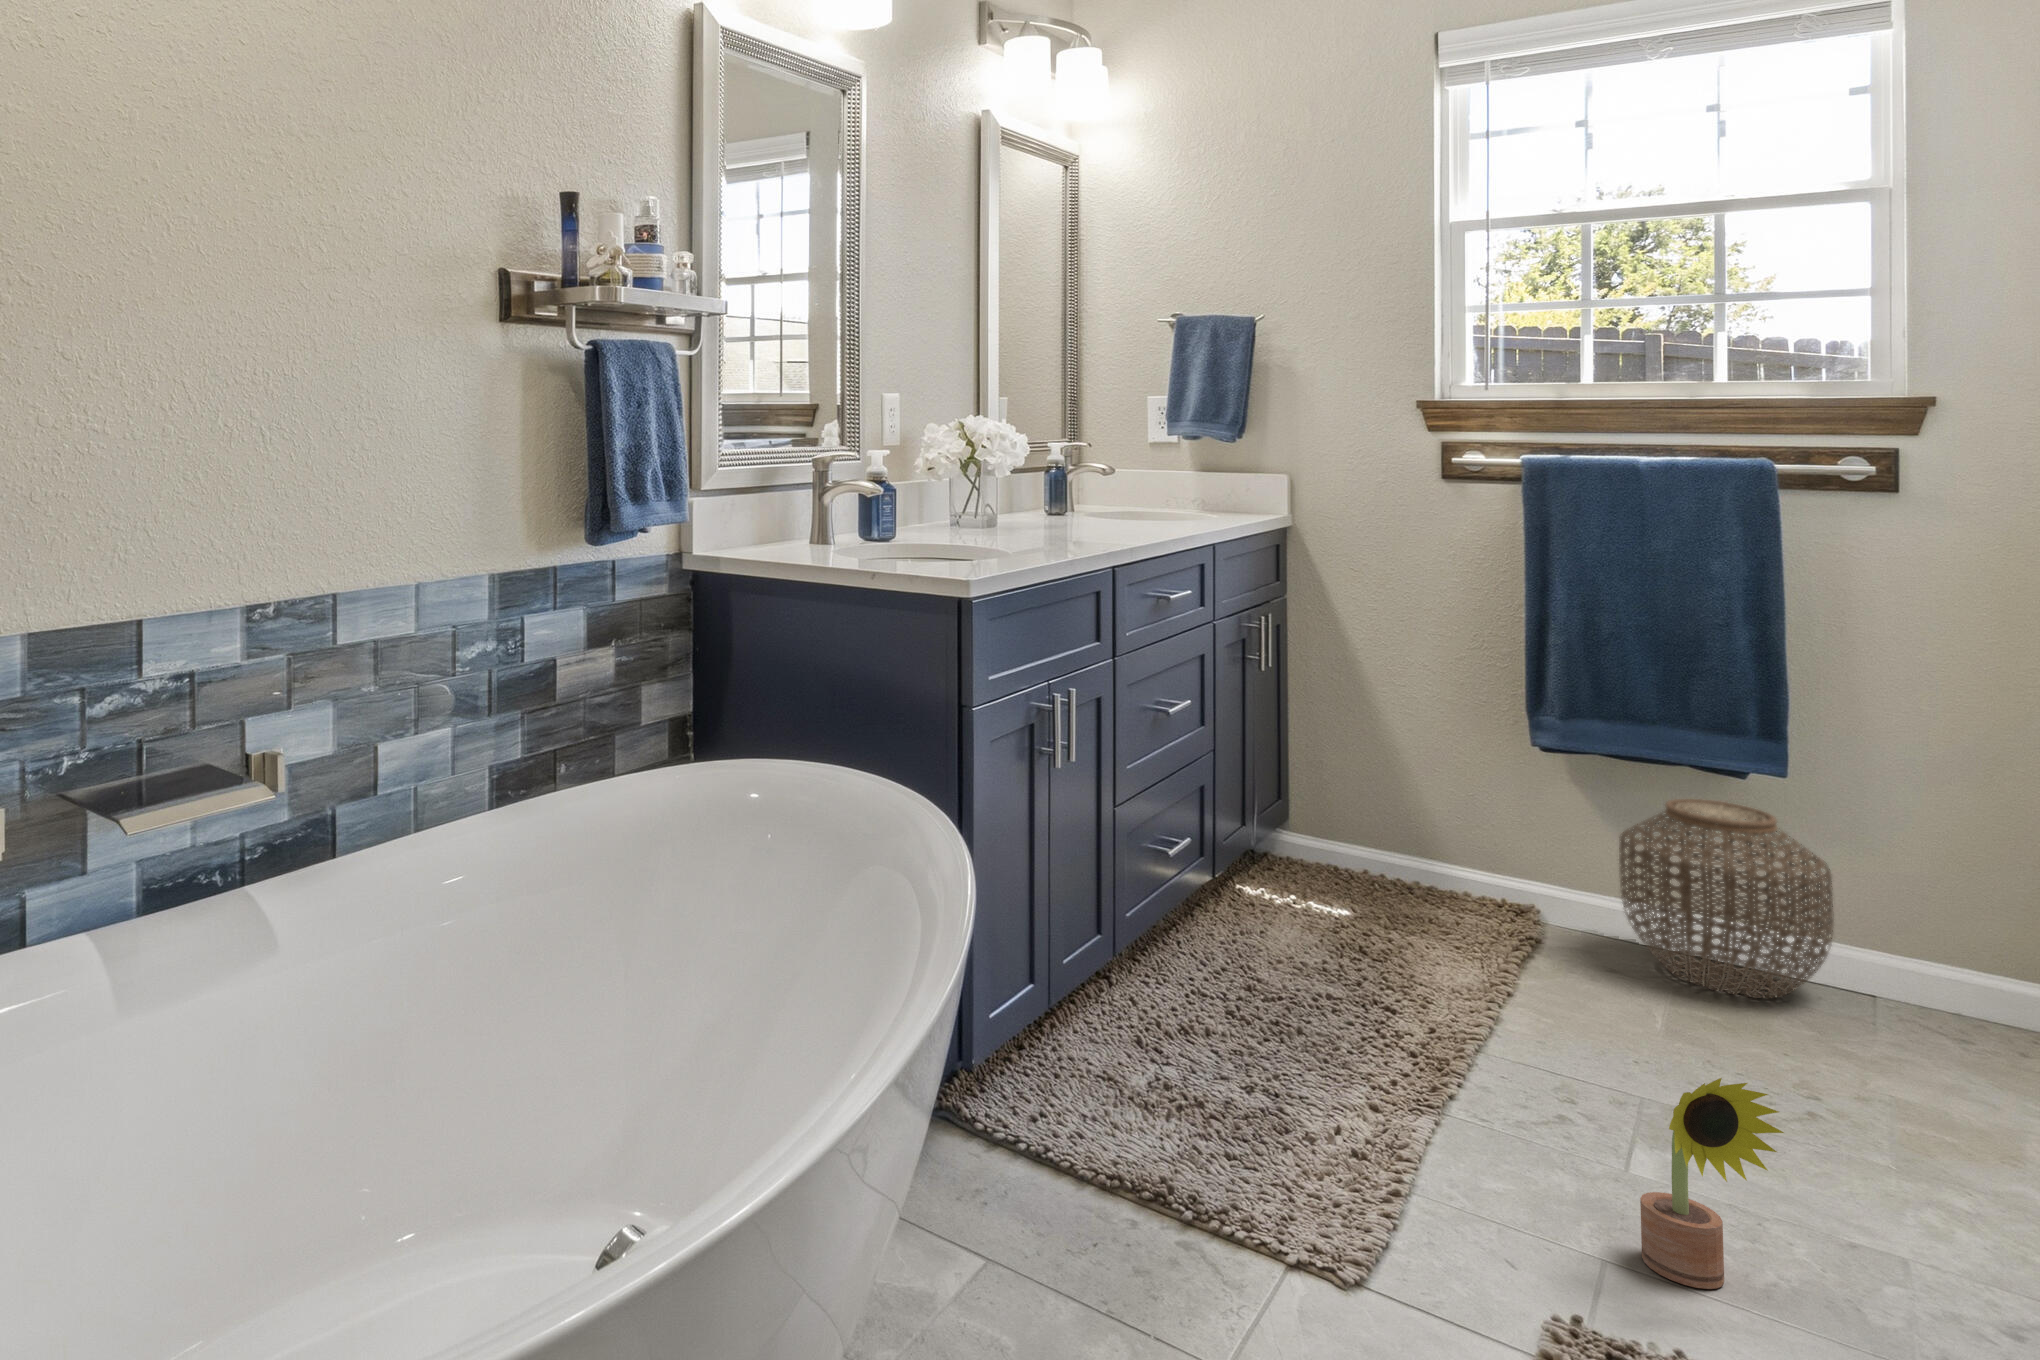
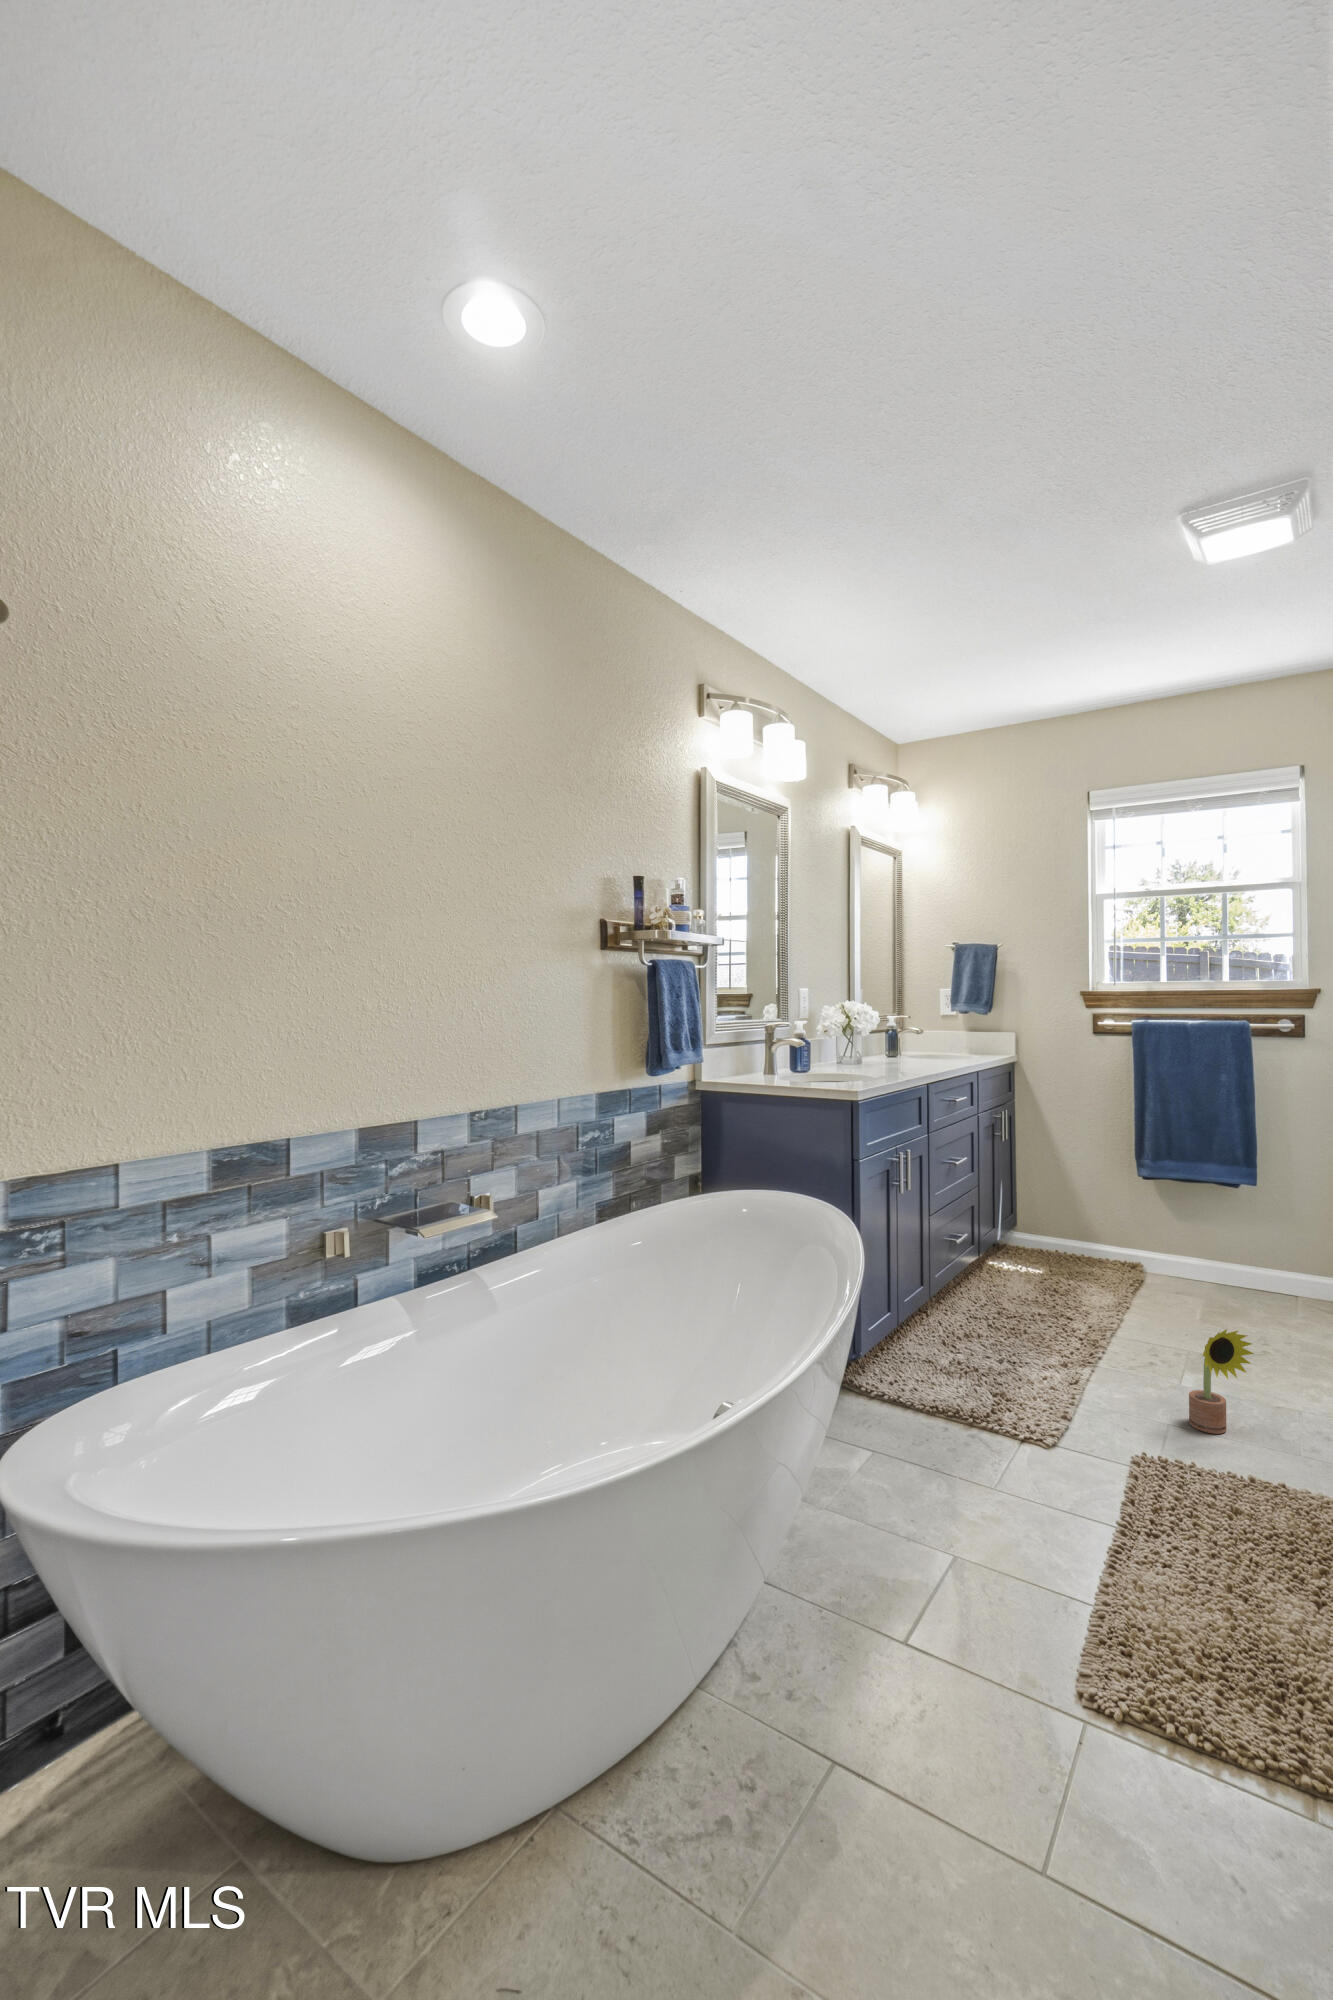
woven basket: present [1619,799,1833,998] -> none [1182,1202,1282,1302]

